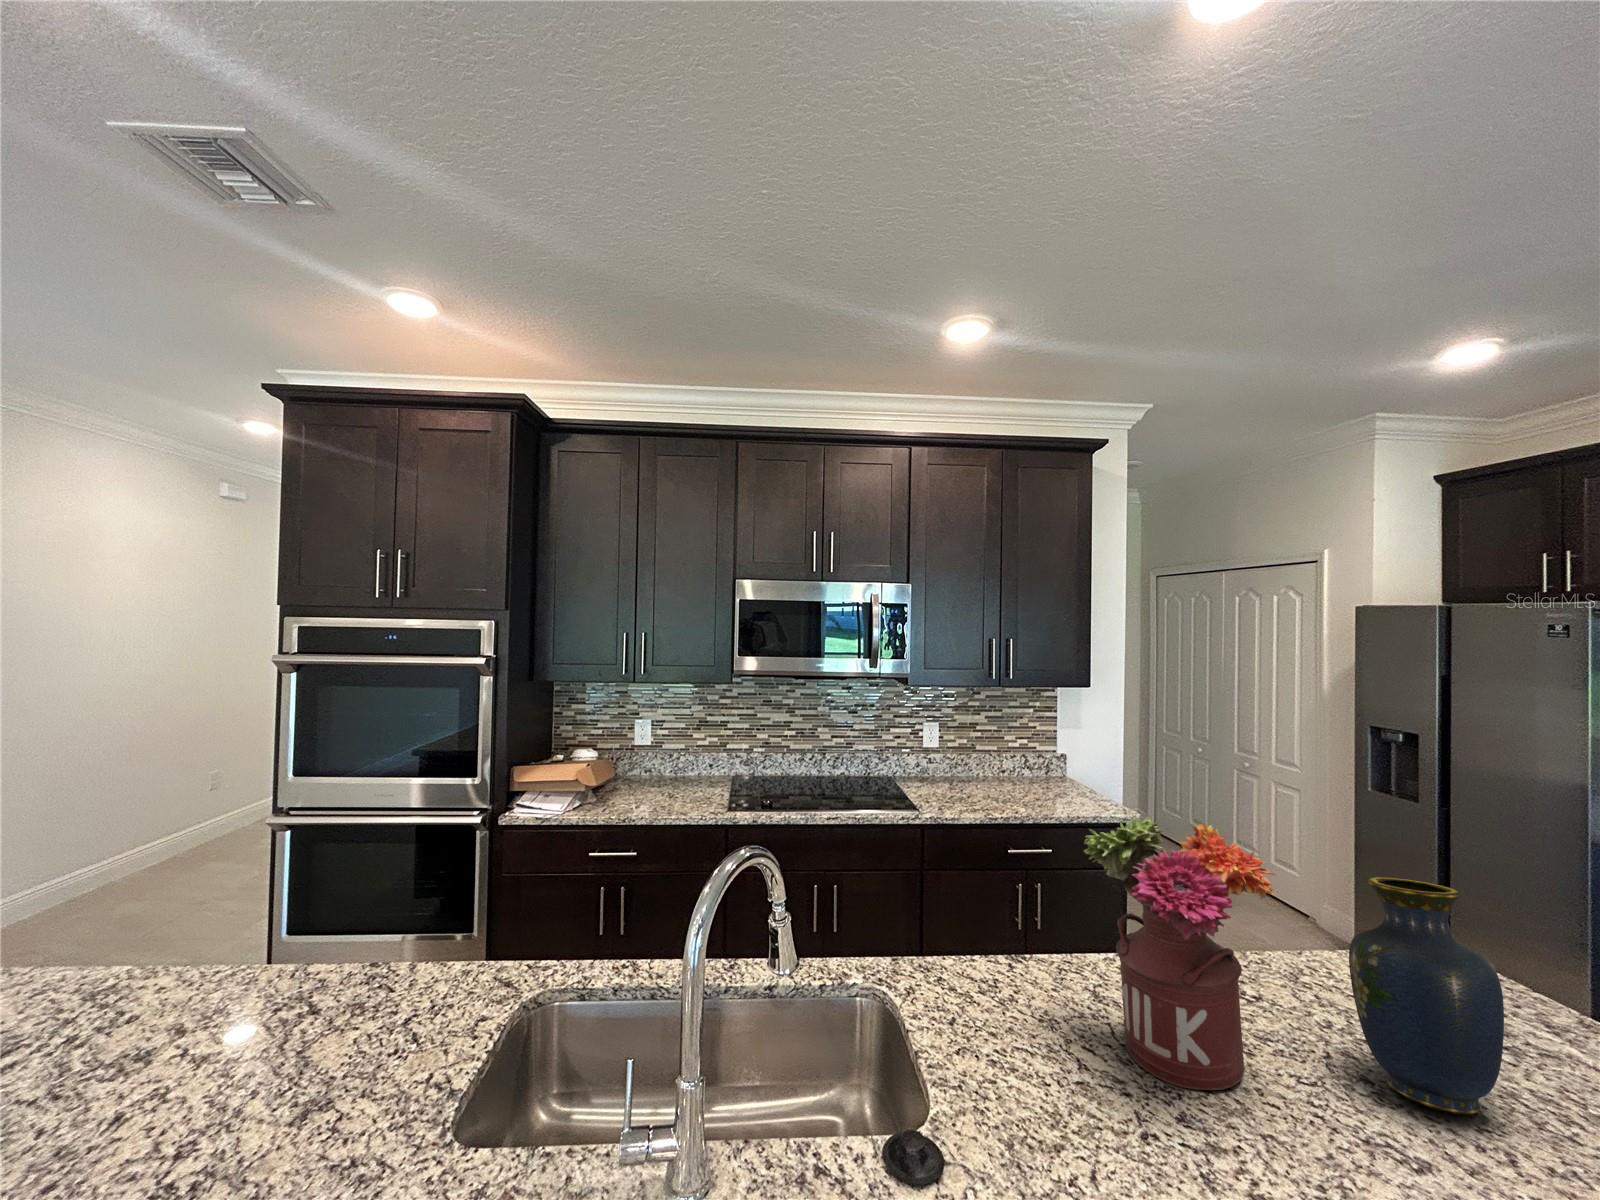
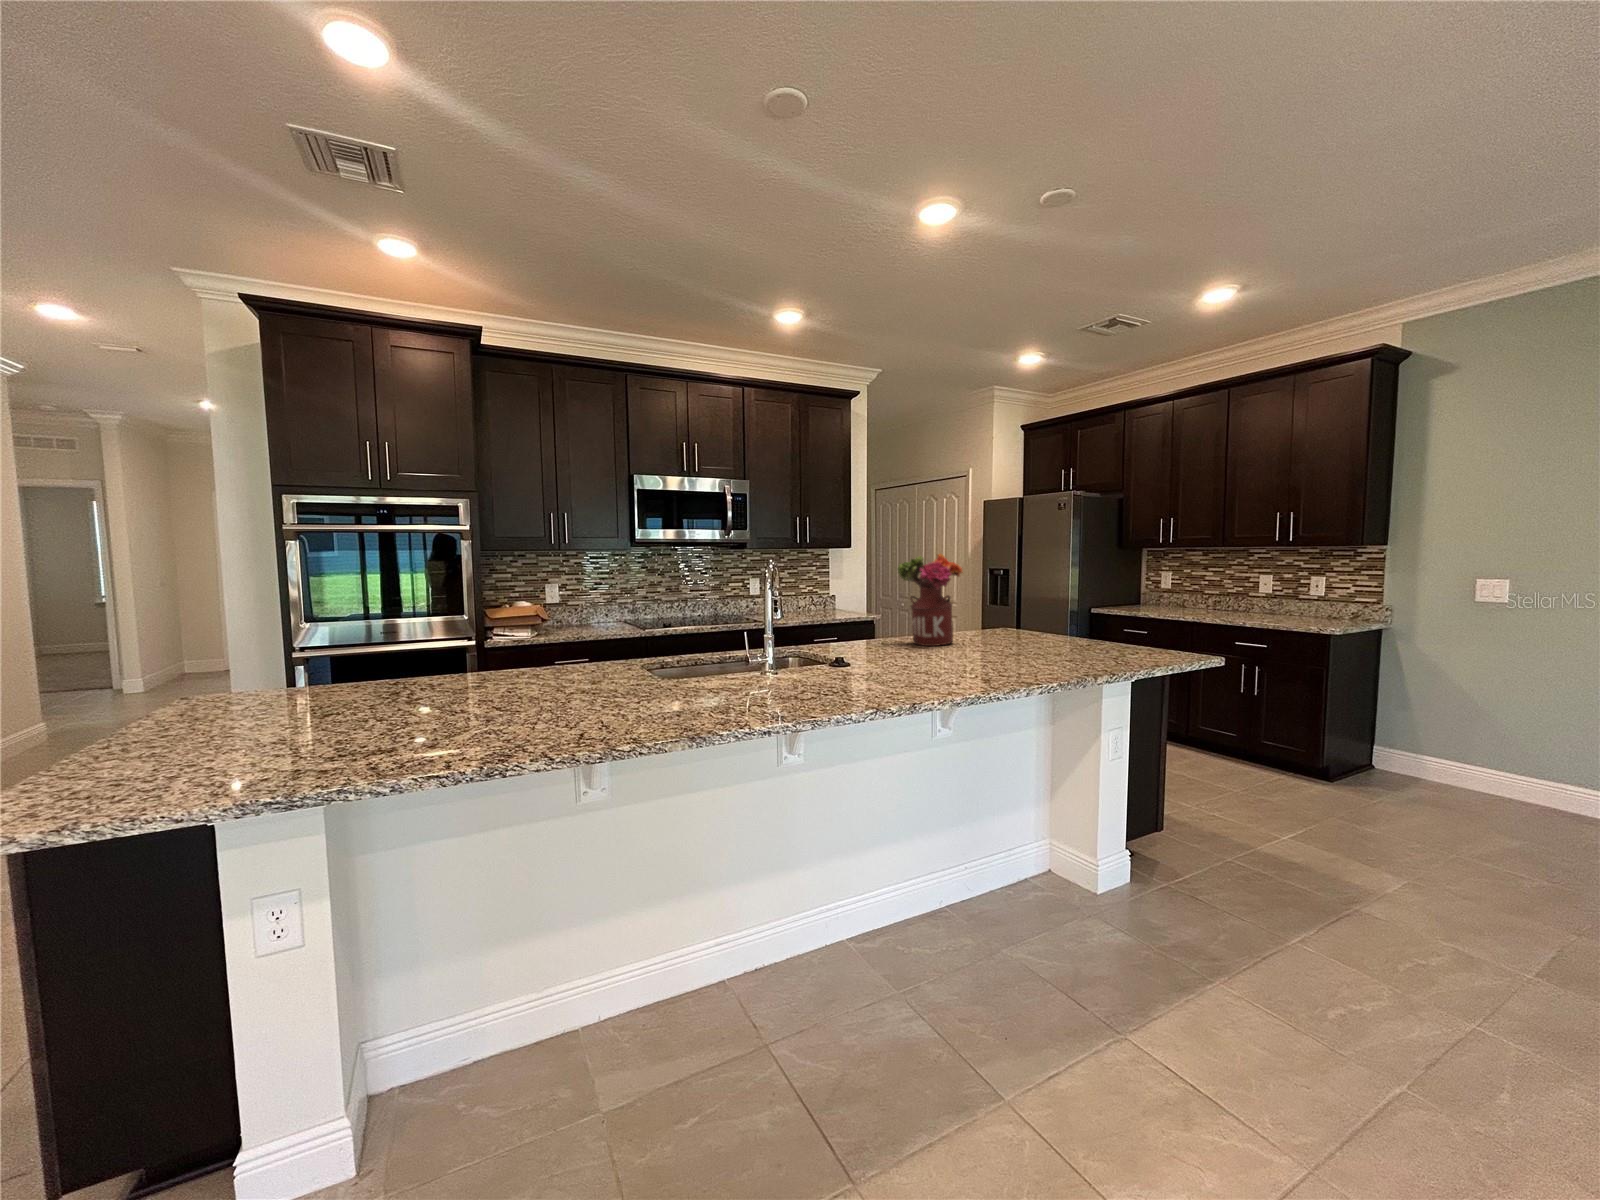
vase: present [1349,877,1504,1116] -> none [985,569,1026,639]

